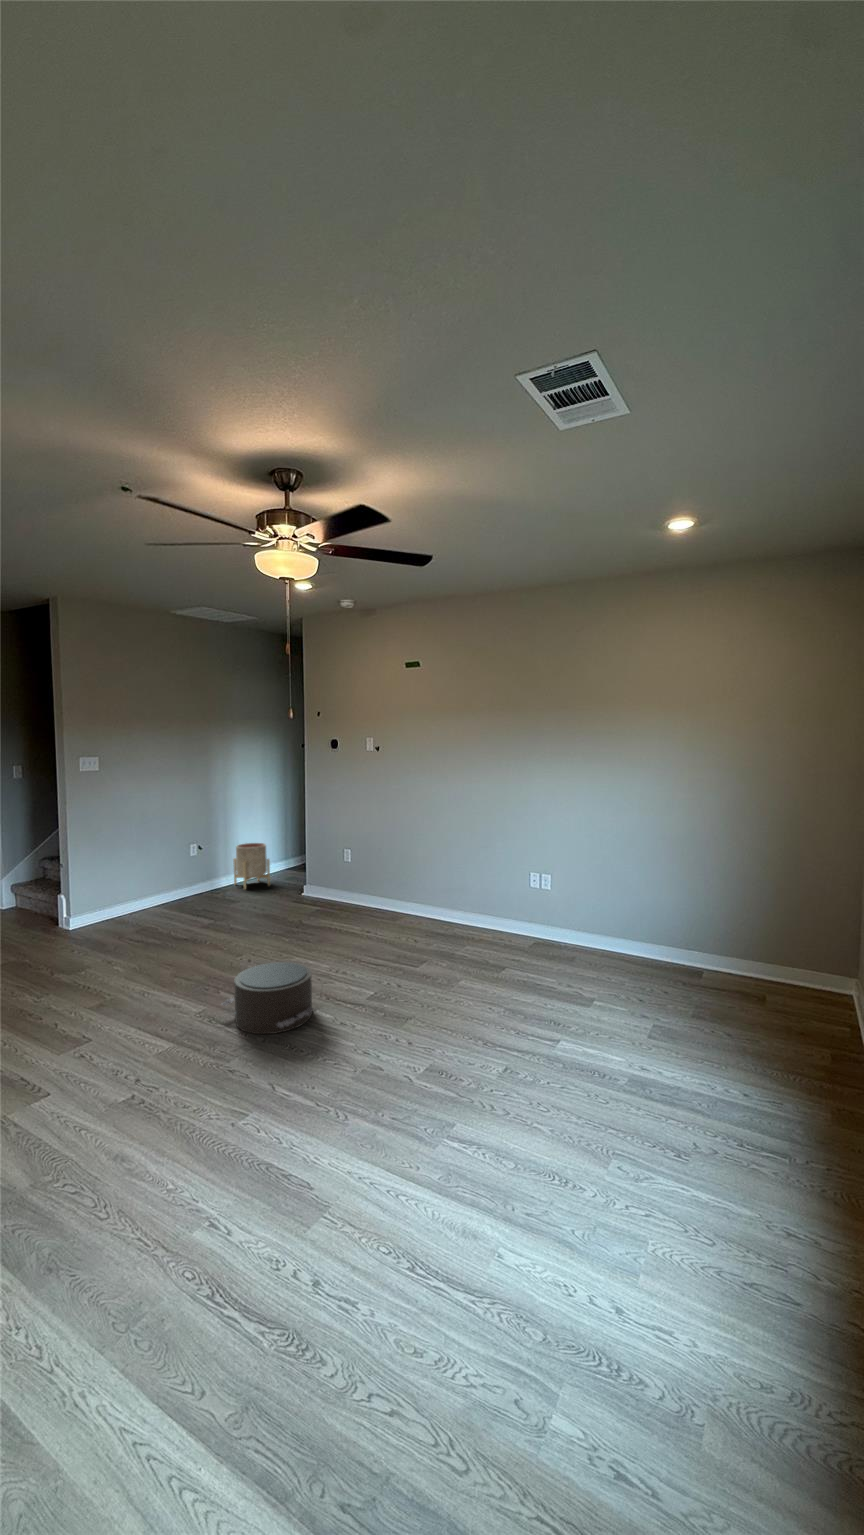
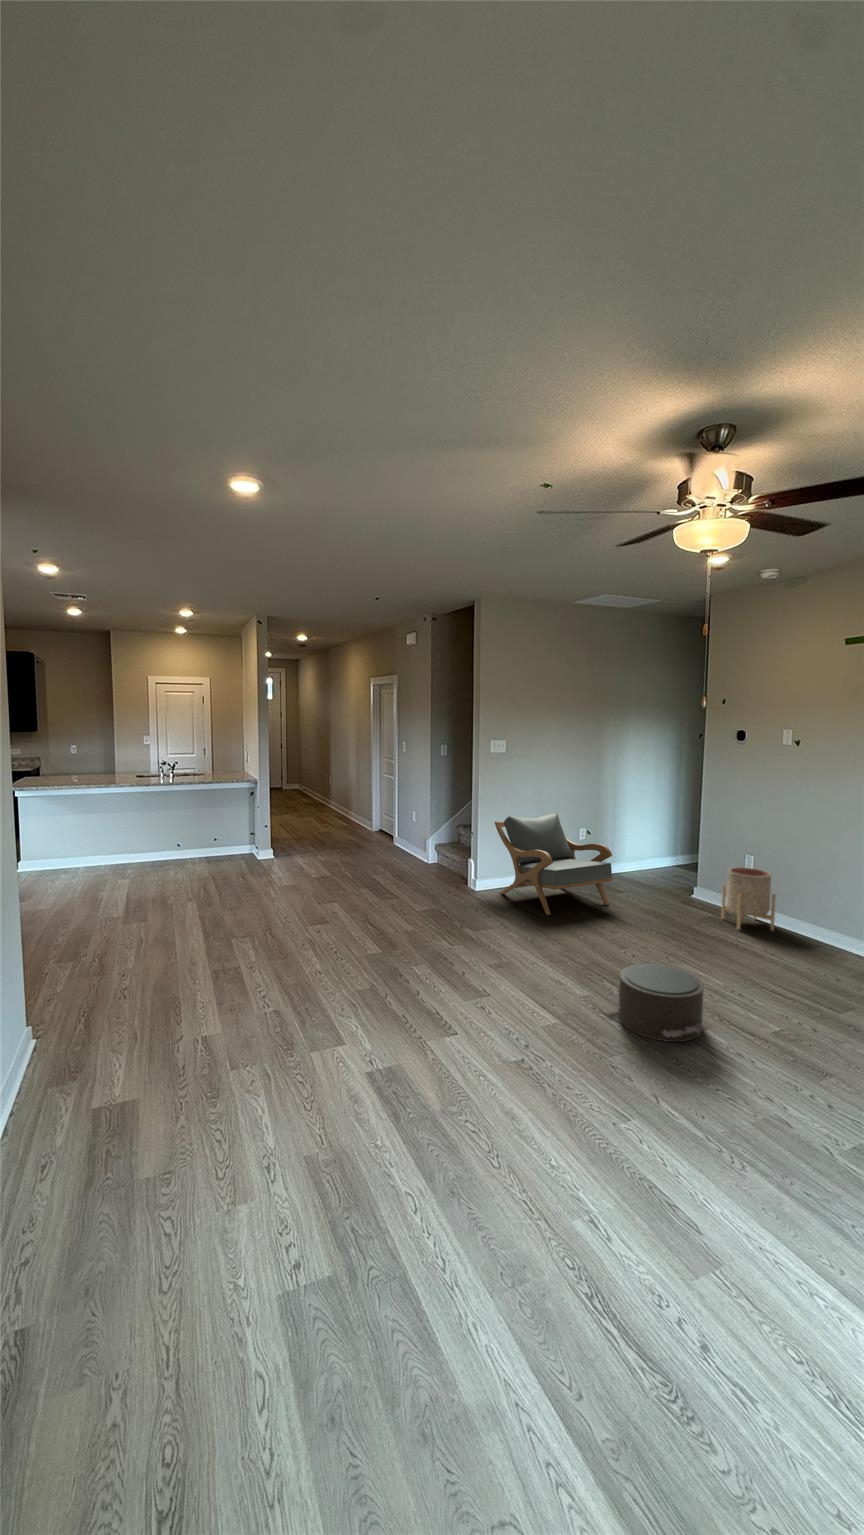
armchair: none [89,831,226,940] -> present [494,813,612,915]
planter: present [233,843,270,889] -> present [721,867,776,930]

